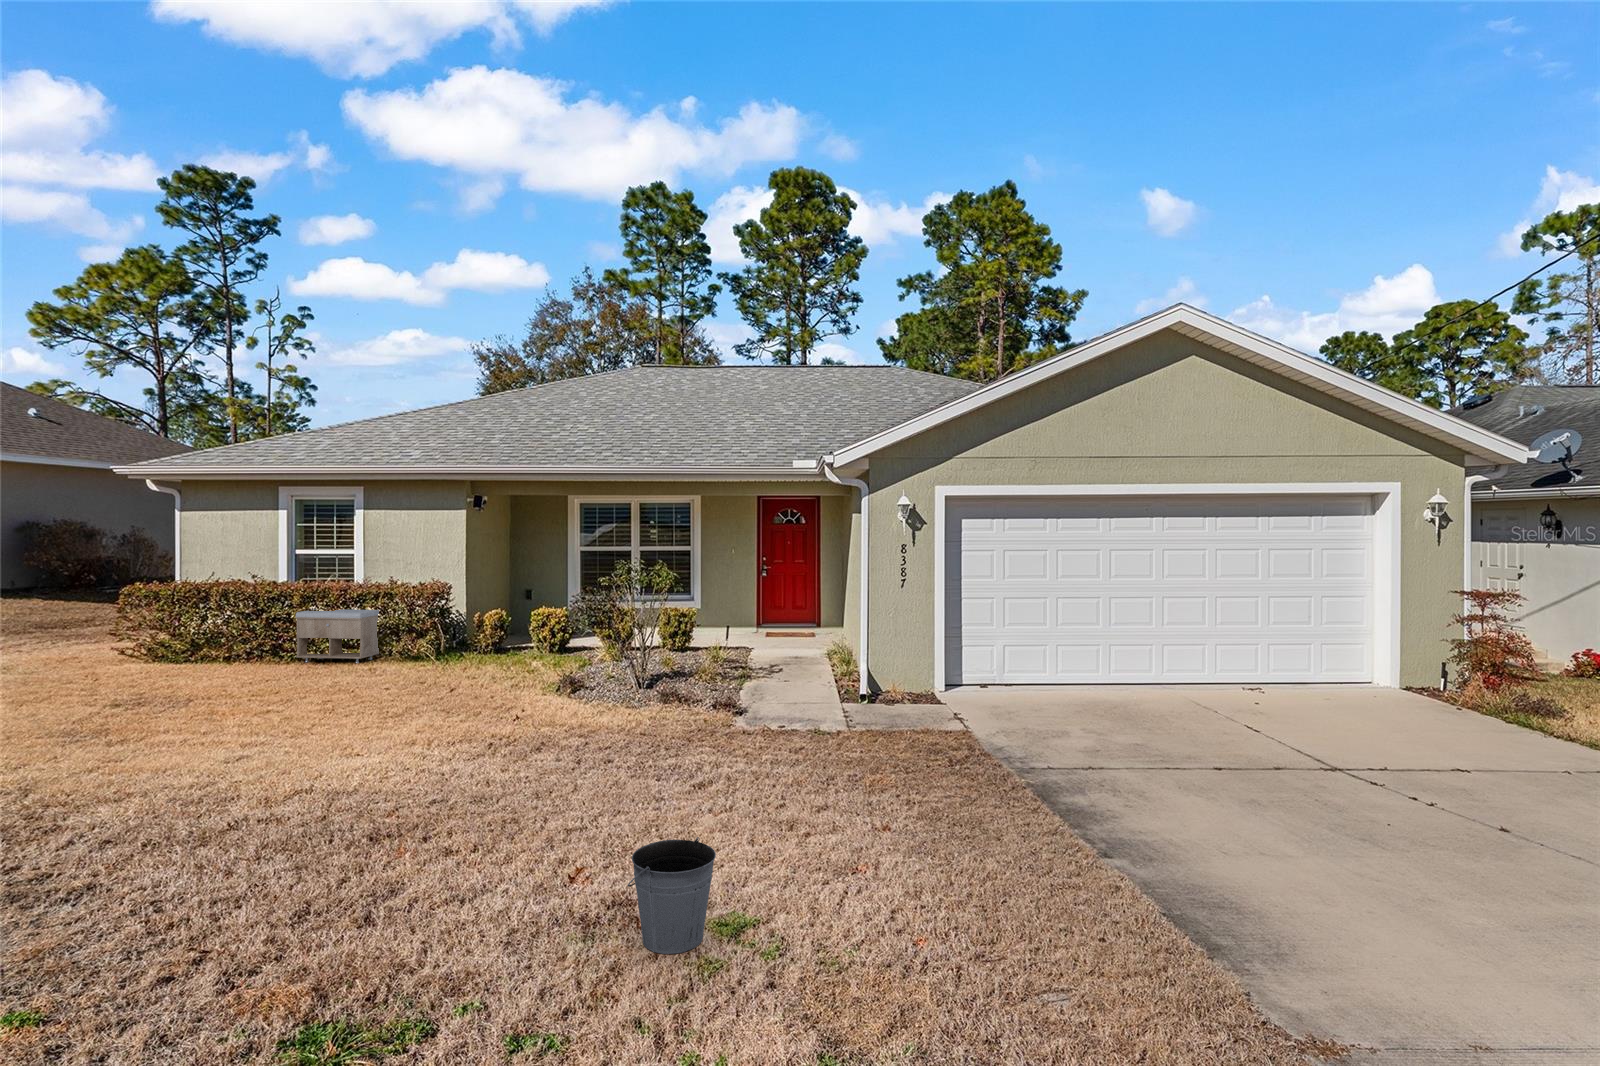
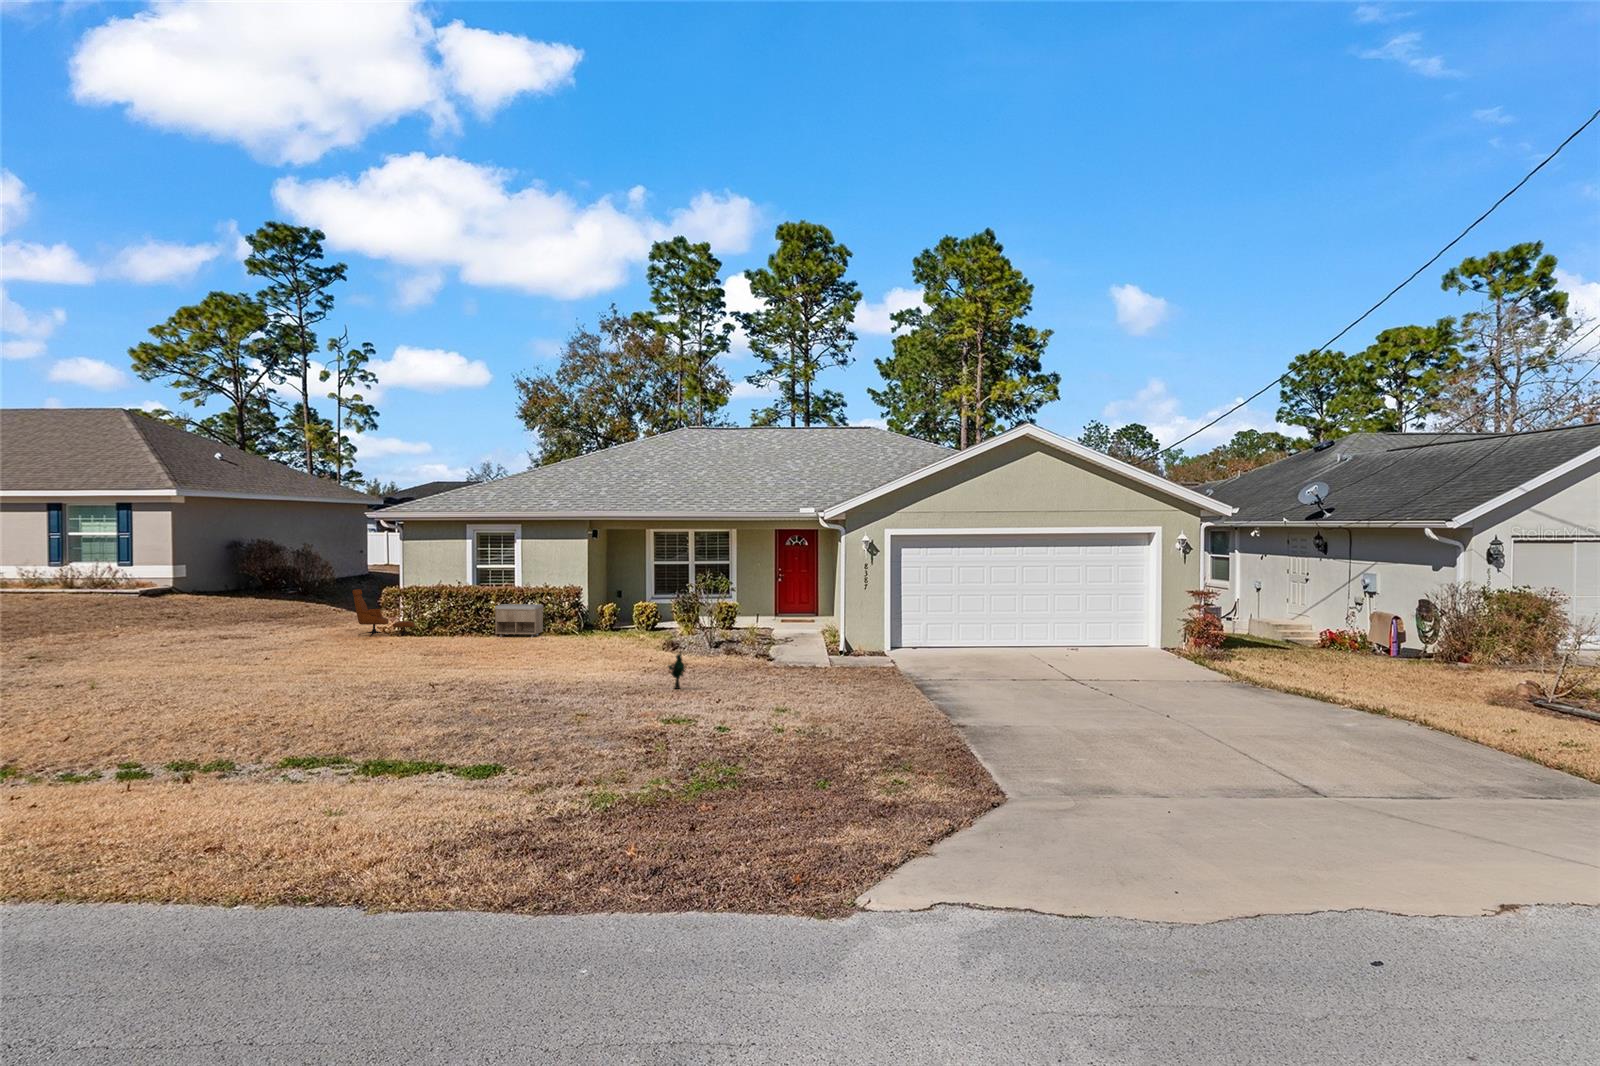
lounge chair: none [60,584,173,662] -> present [353,589,415,637]
decorative plant: none [463,728,518,821] -> present [668,652,686,689]
bucket: present [628,837,716,954] -> none [749,679,778,712]

